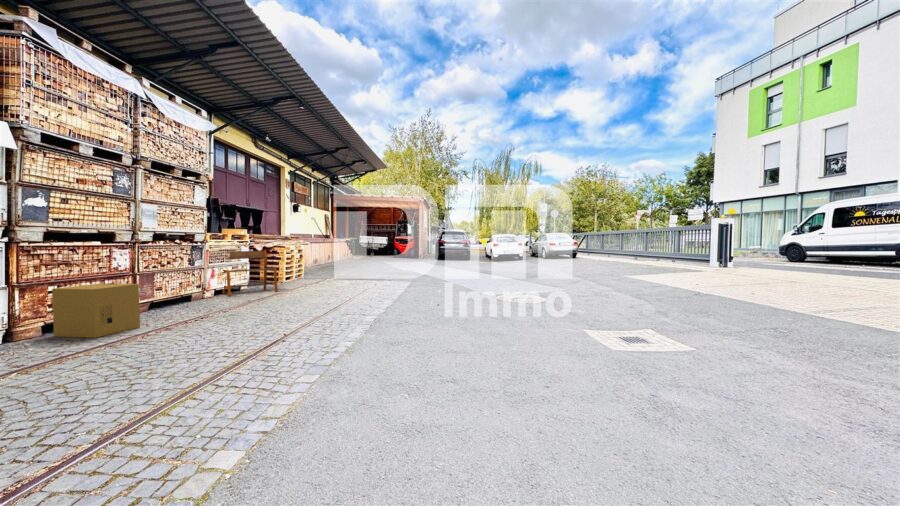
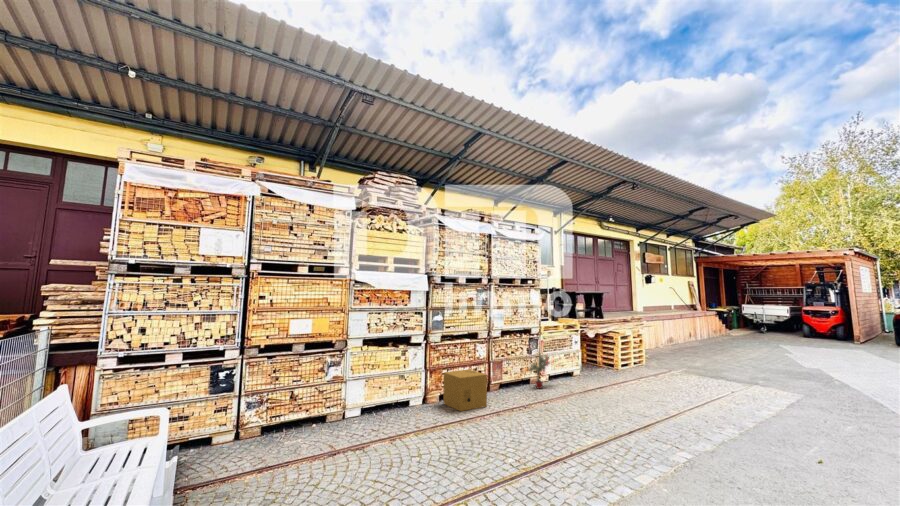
bench: present [222,250,278,297] -> none [556,340,603,383]
potted tree: none [189,261,220,304] -> present [528,353,550,389]

